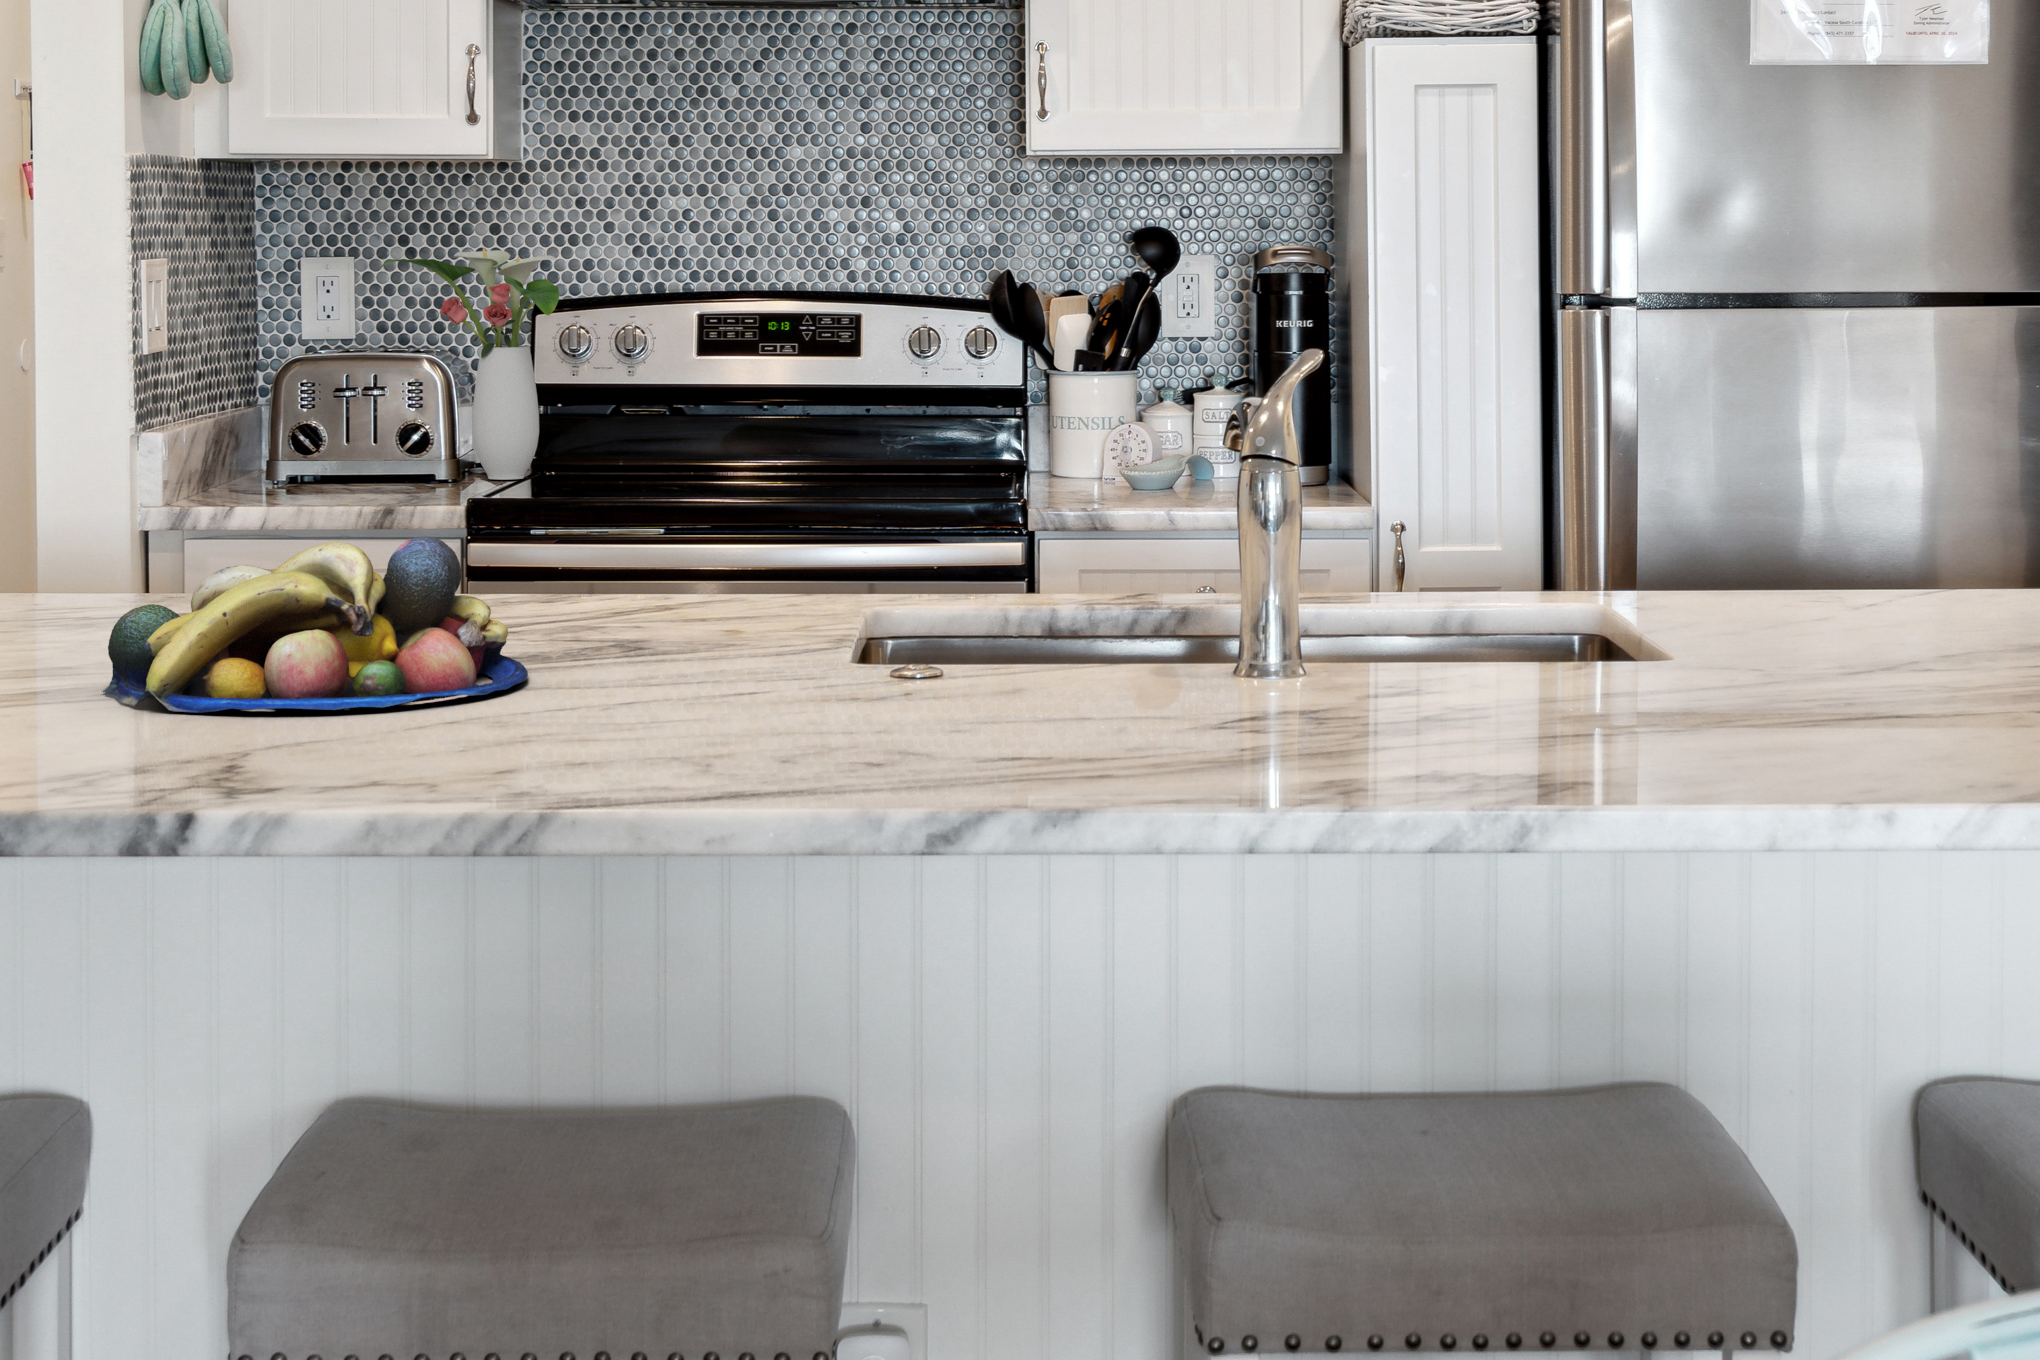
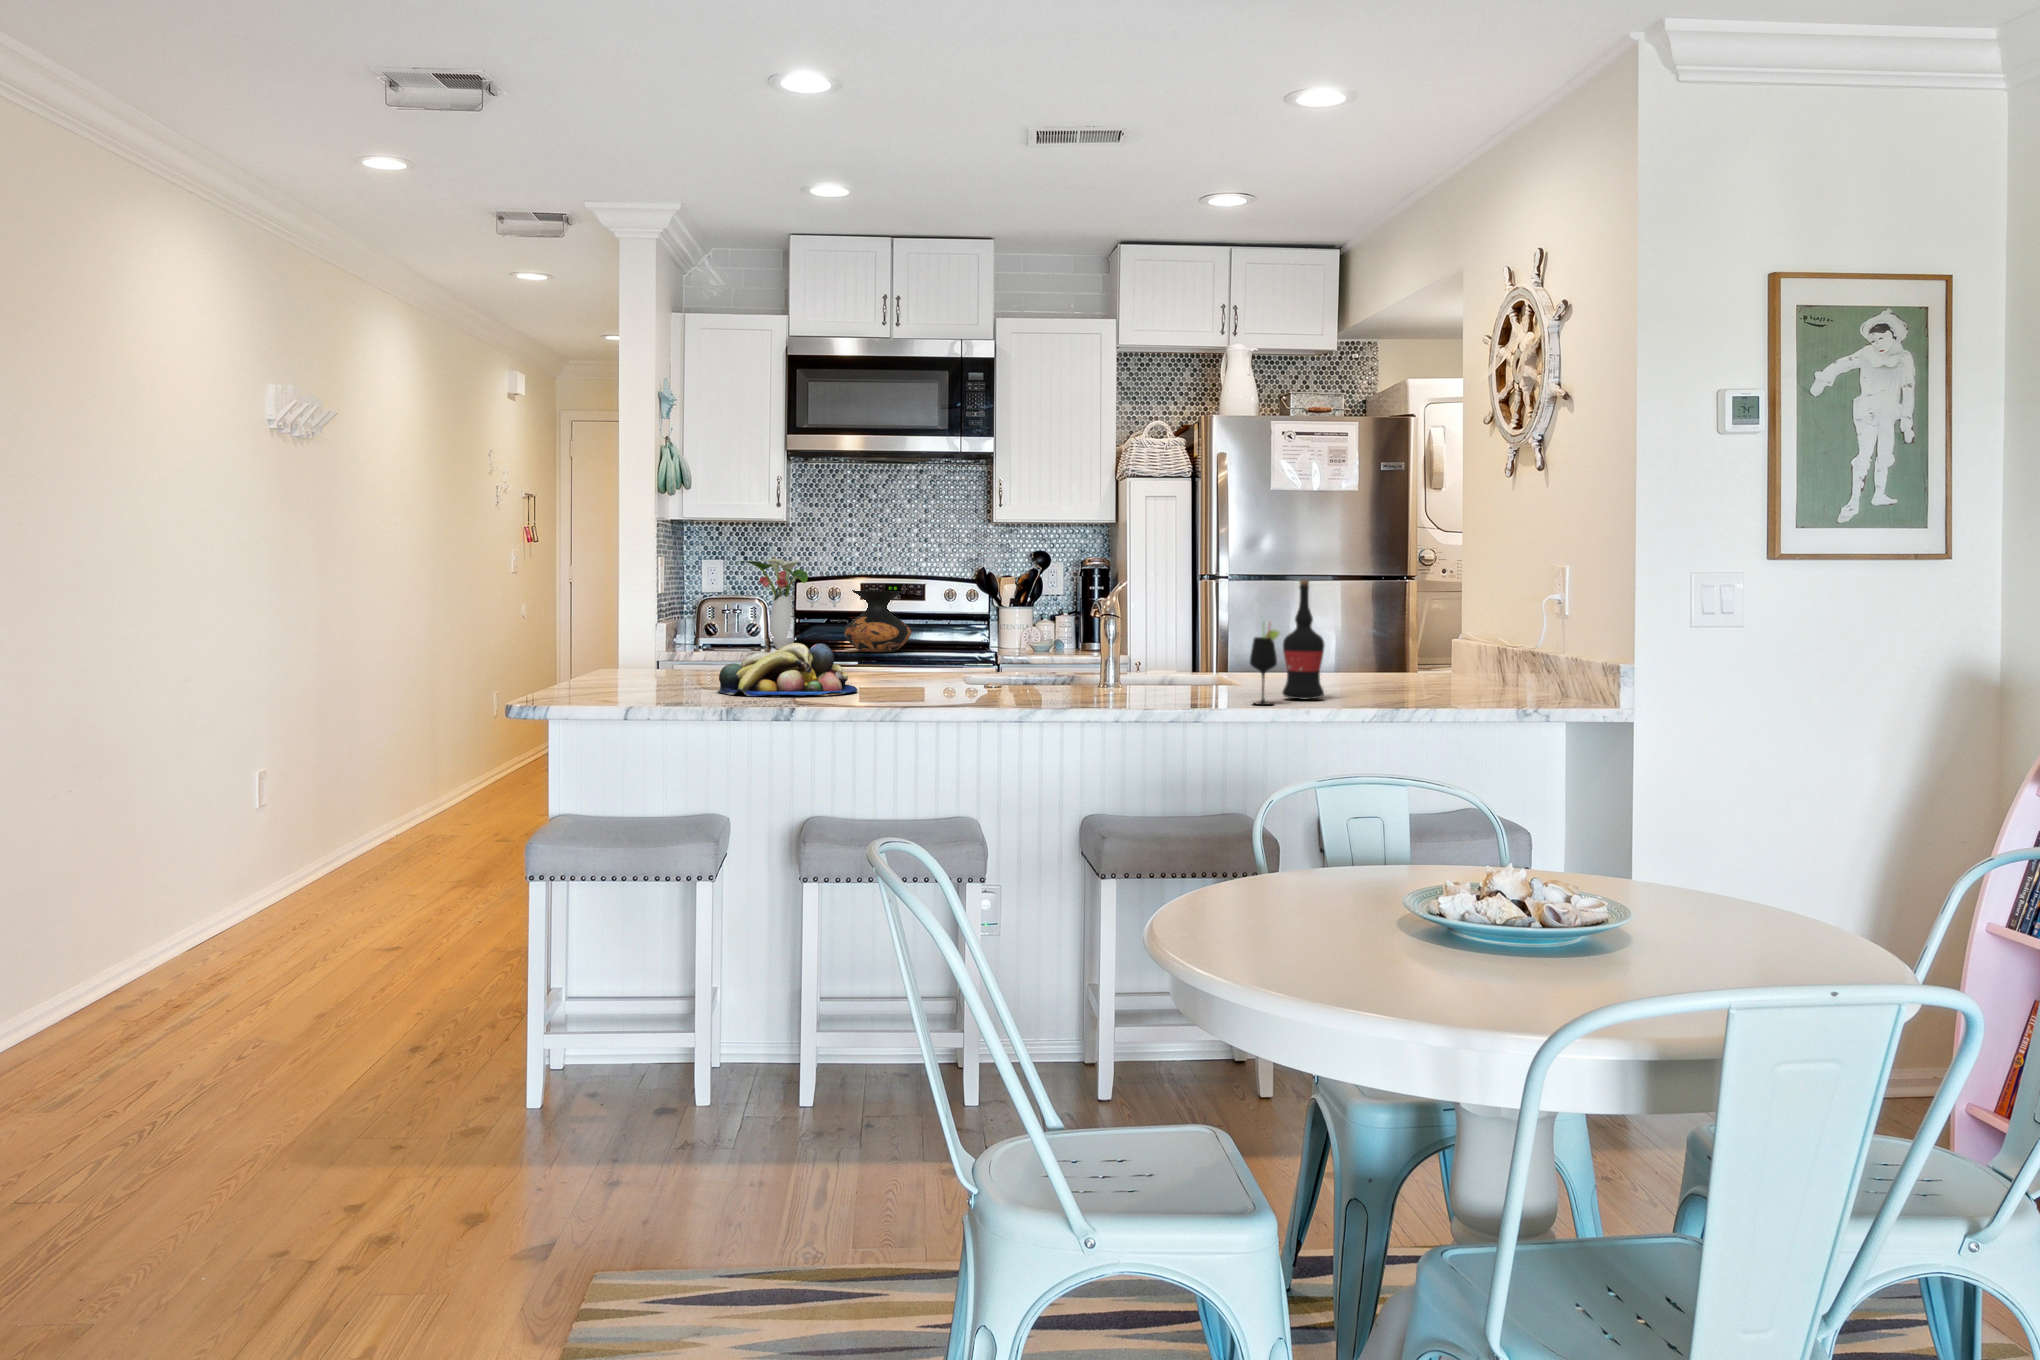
vase: none [649,330,821,492] -> present [844,590,911,653]
wine bottle: none [1808,344,1940,717] -> present [1282,579,1325,699]
wine glass: none [1707,489,1806,752] -> present [1250,629,1279,705]

